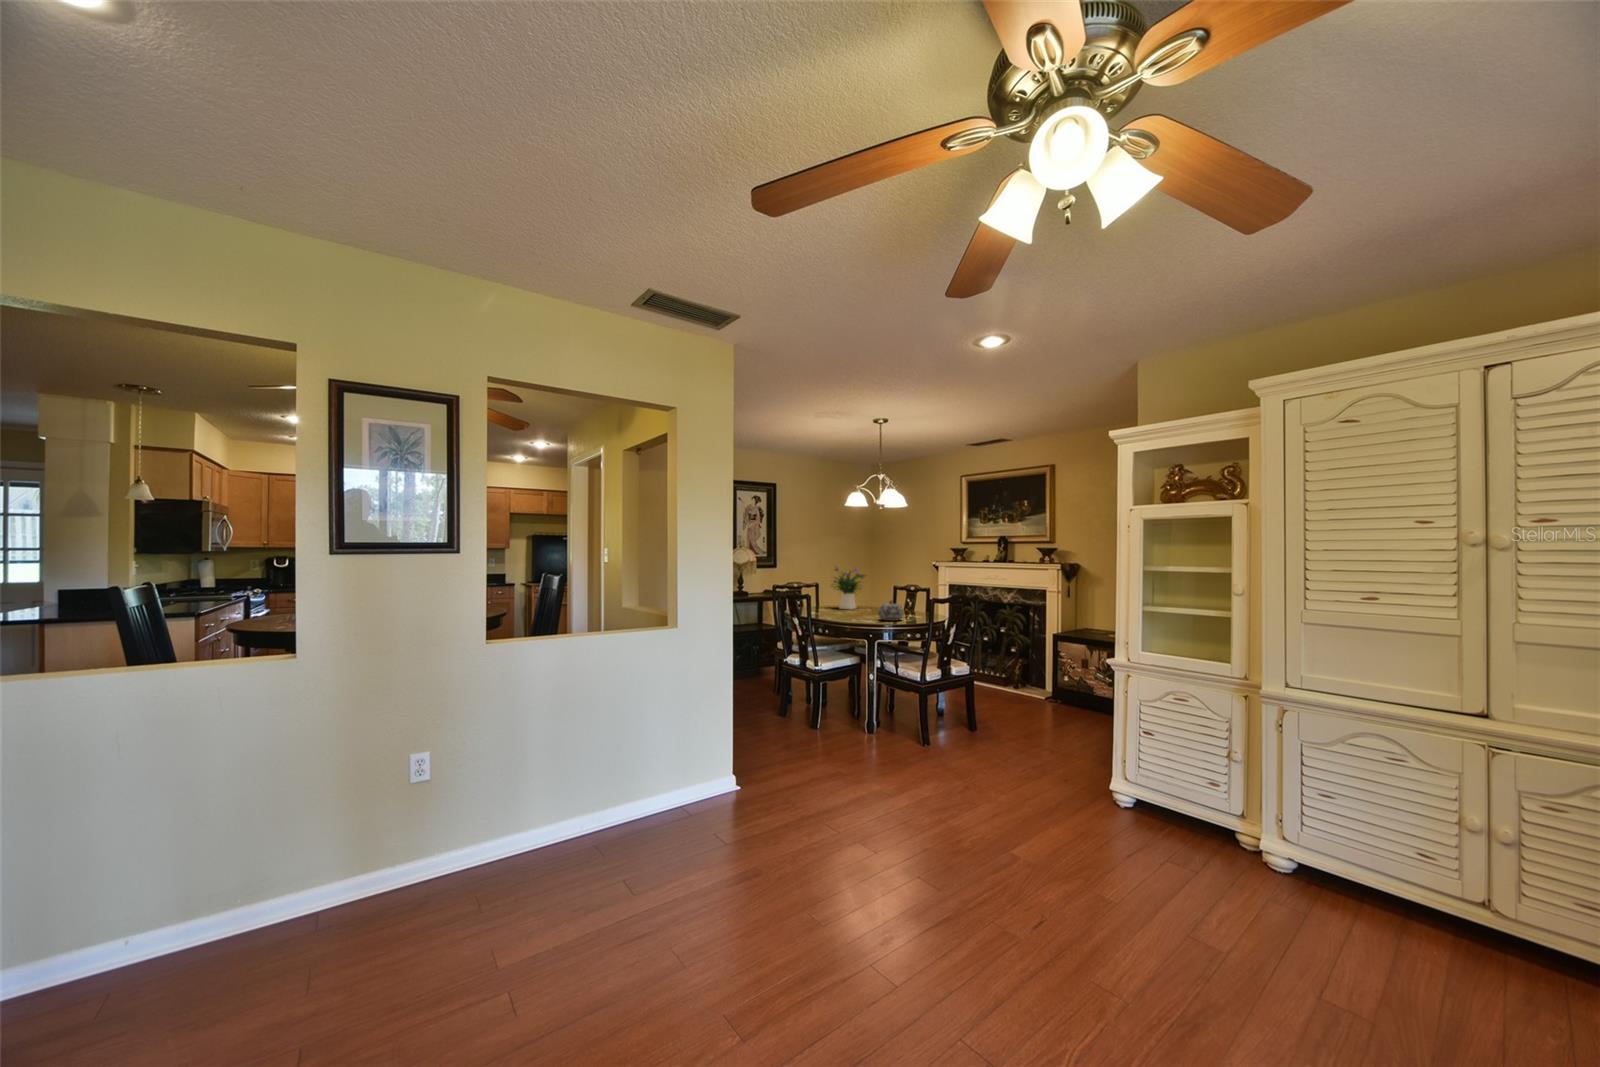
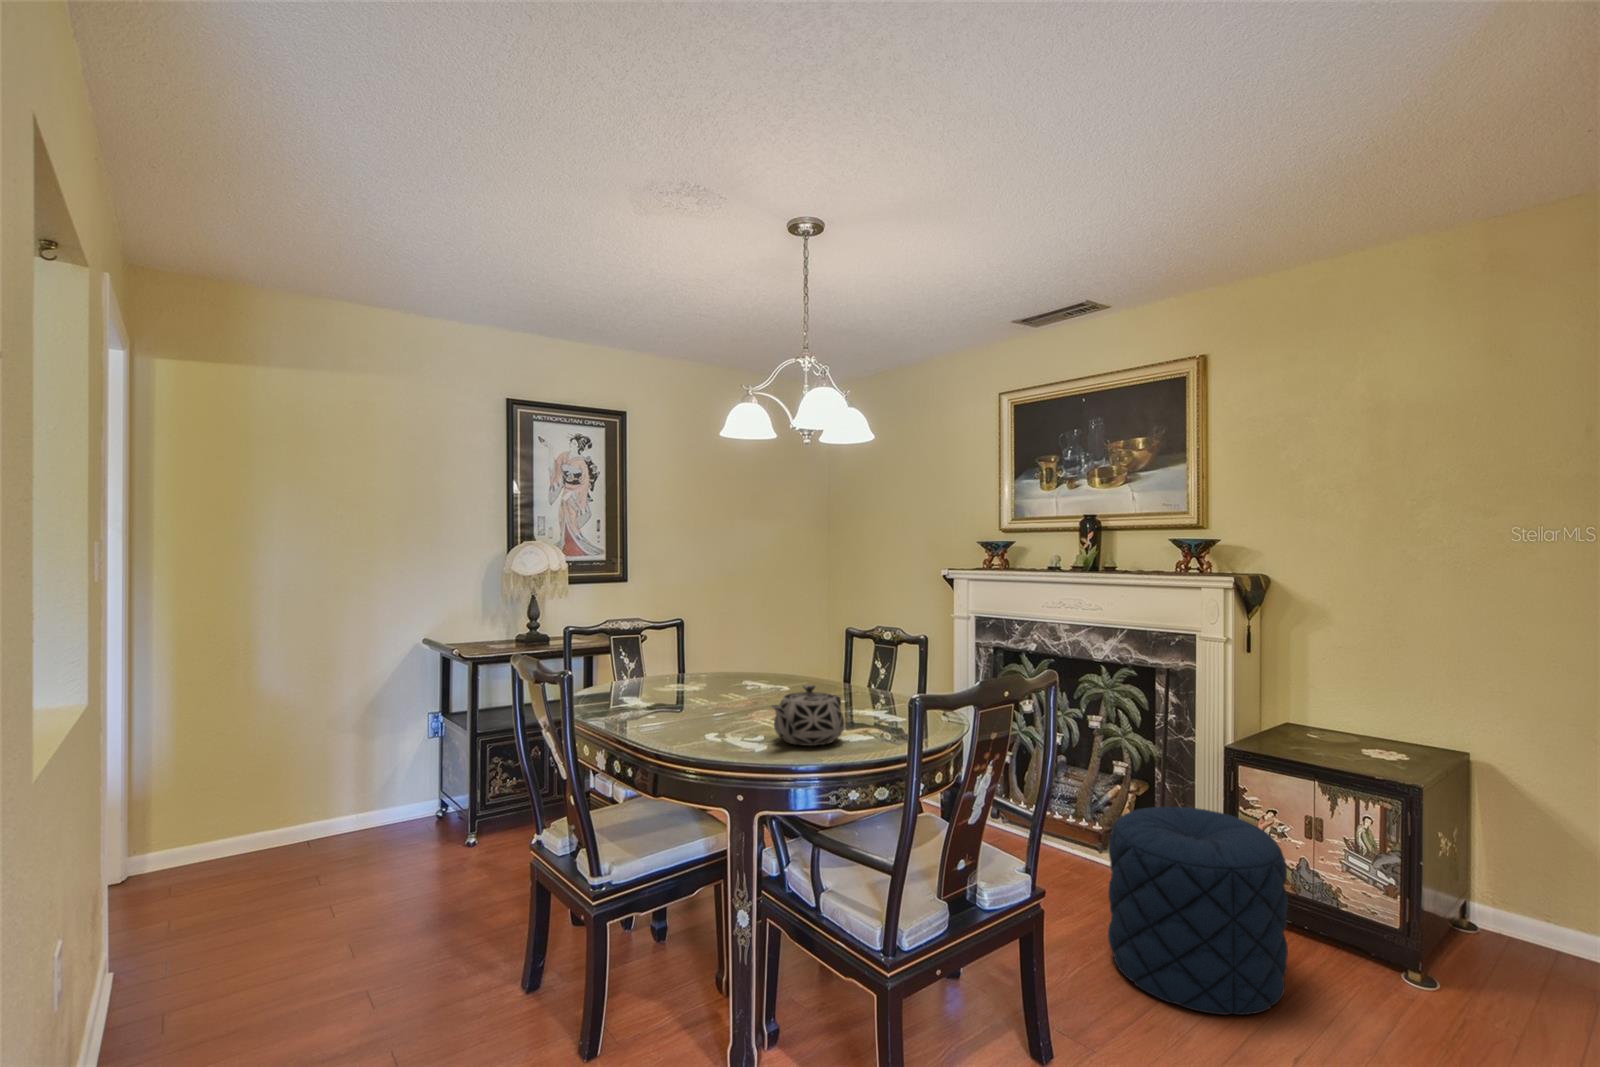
flower arrangement: present [834,567,865,609] -> none [677,580,782,688]
pouf: none [1002,655,1068,723] -> present [1108,806,1288,1015]

